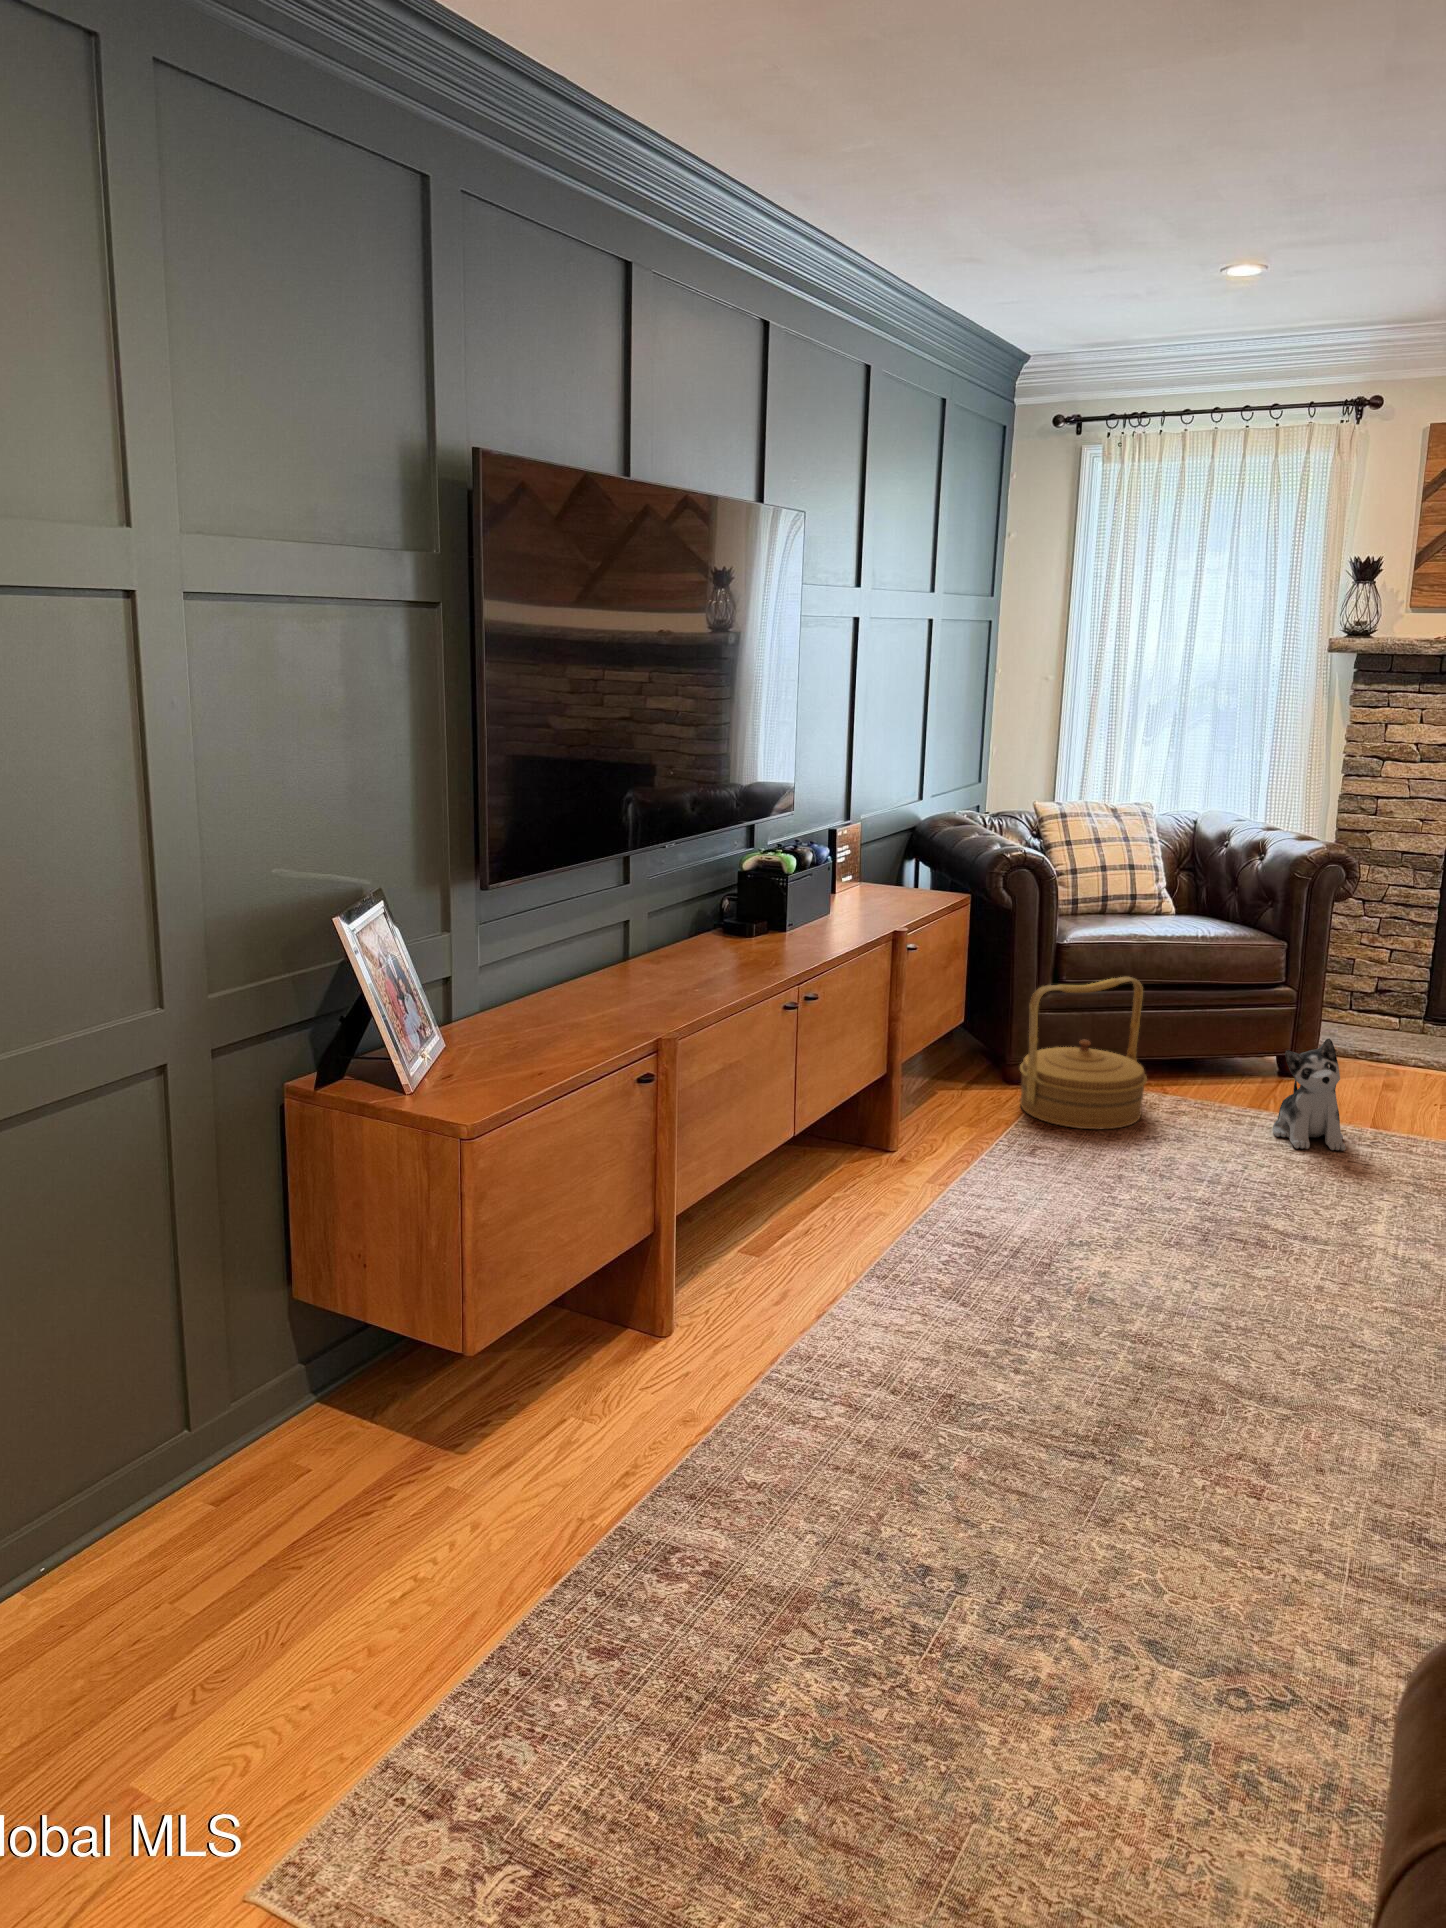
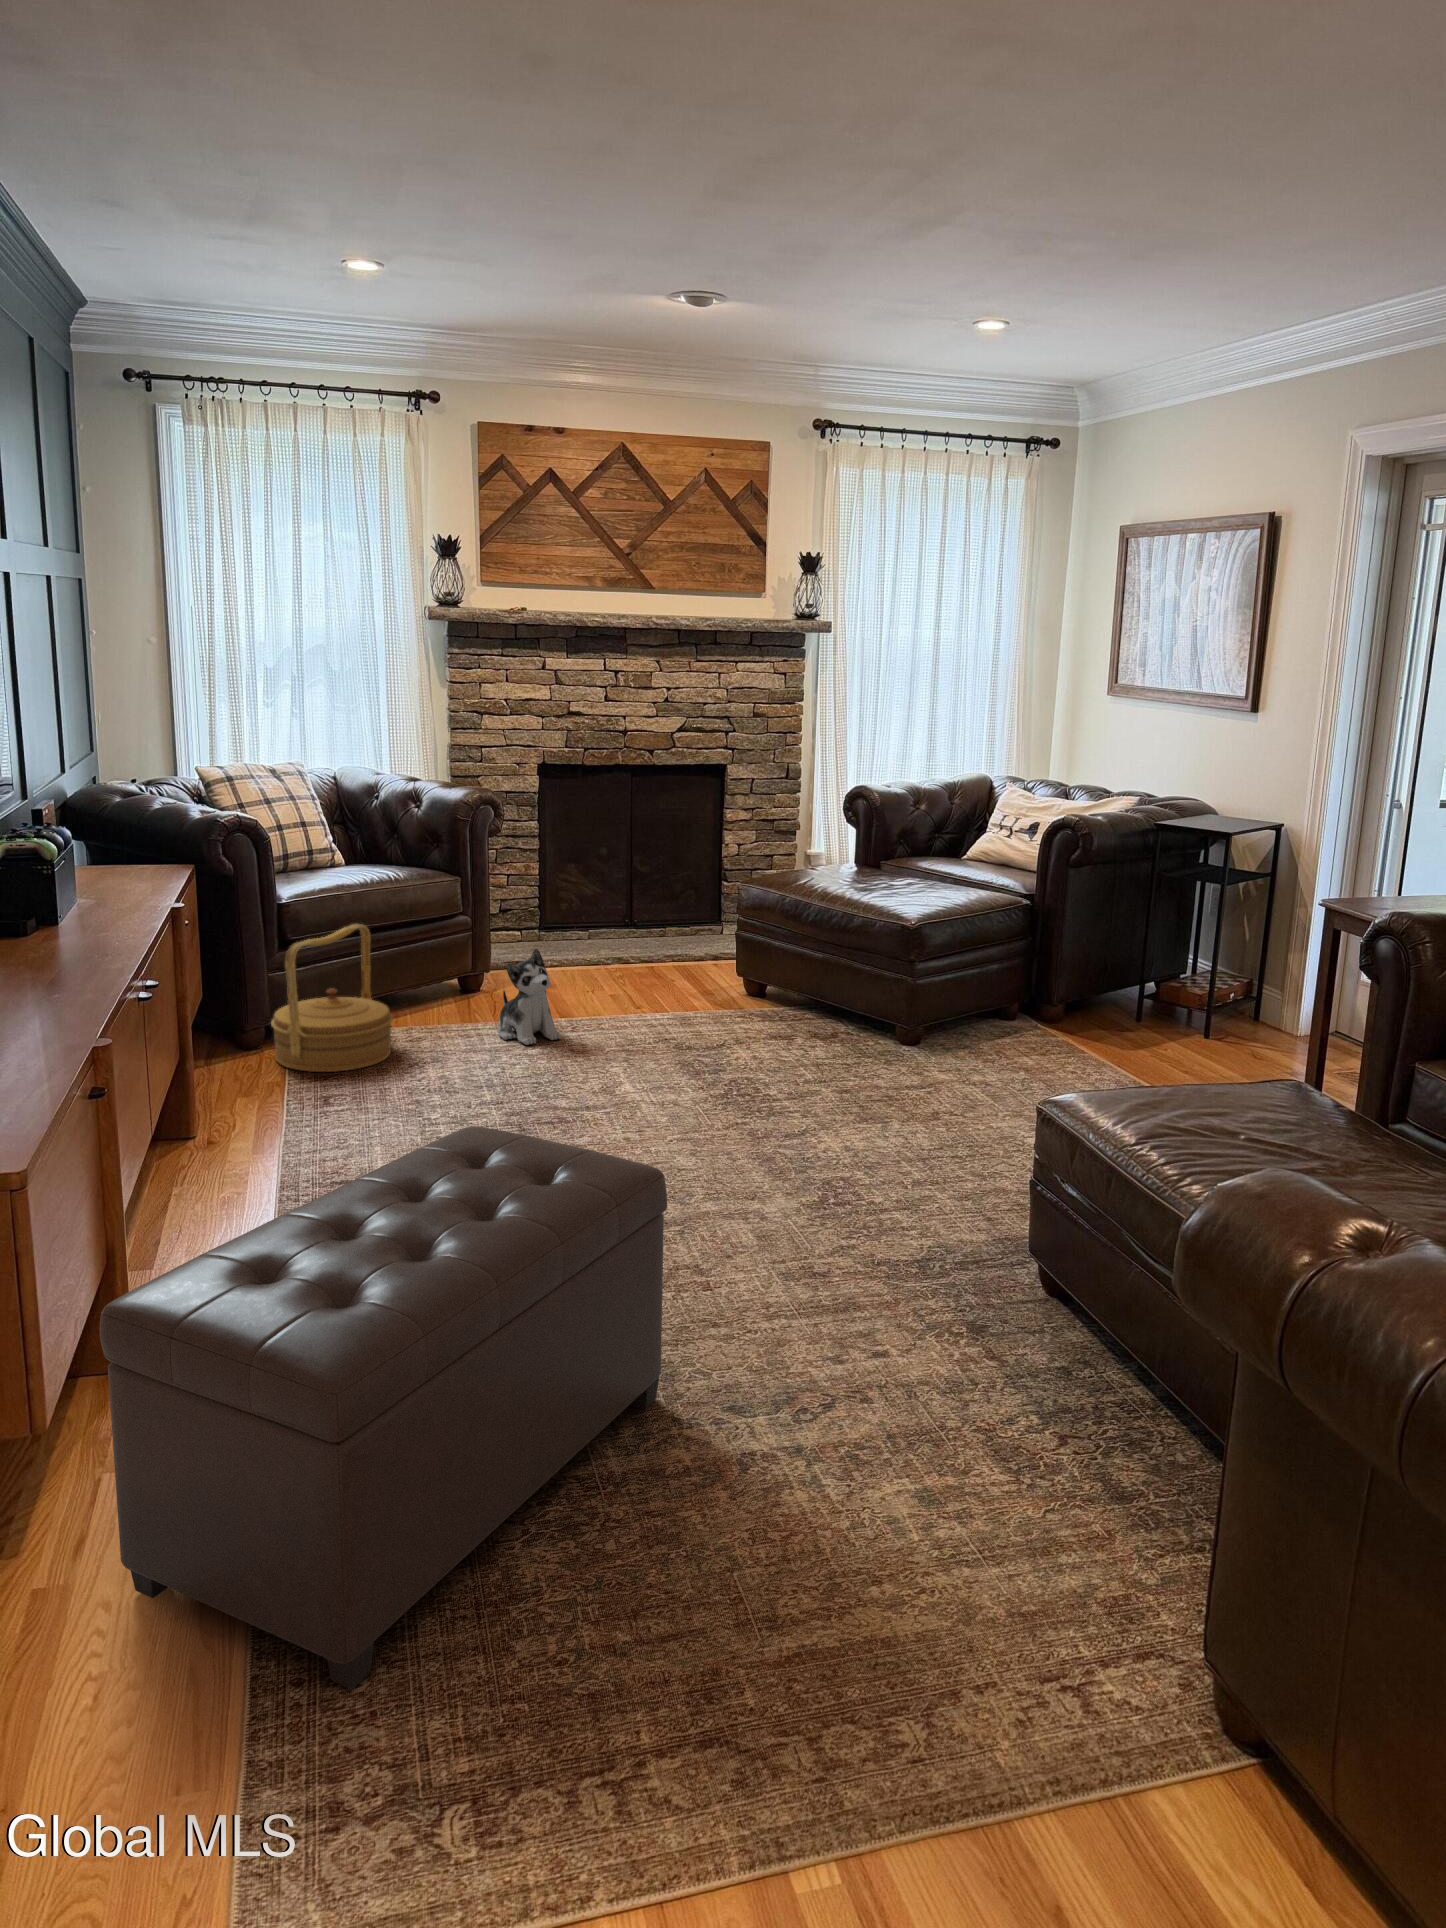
ottoman: none [477,1205,1102,1705] -> present [100,1126,667,1689]

